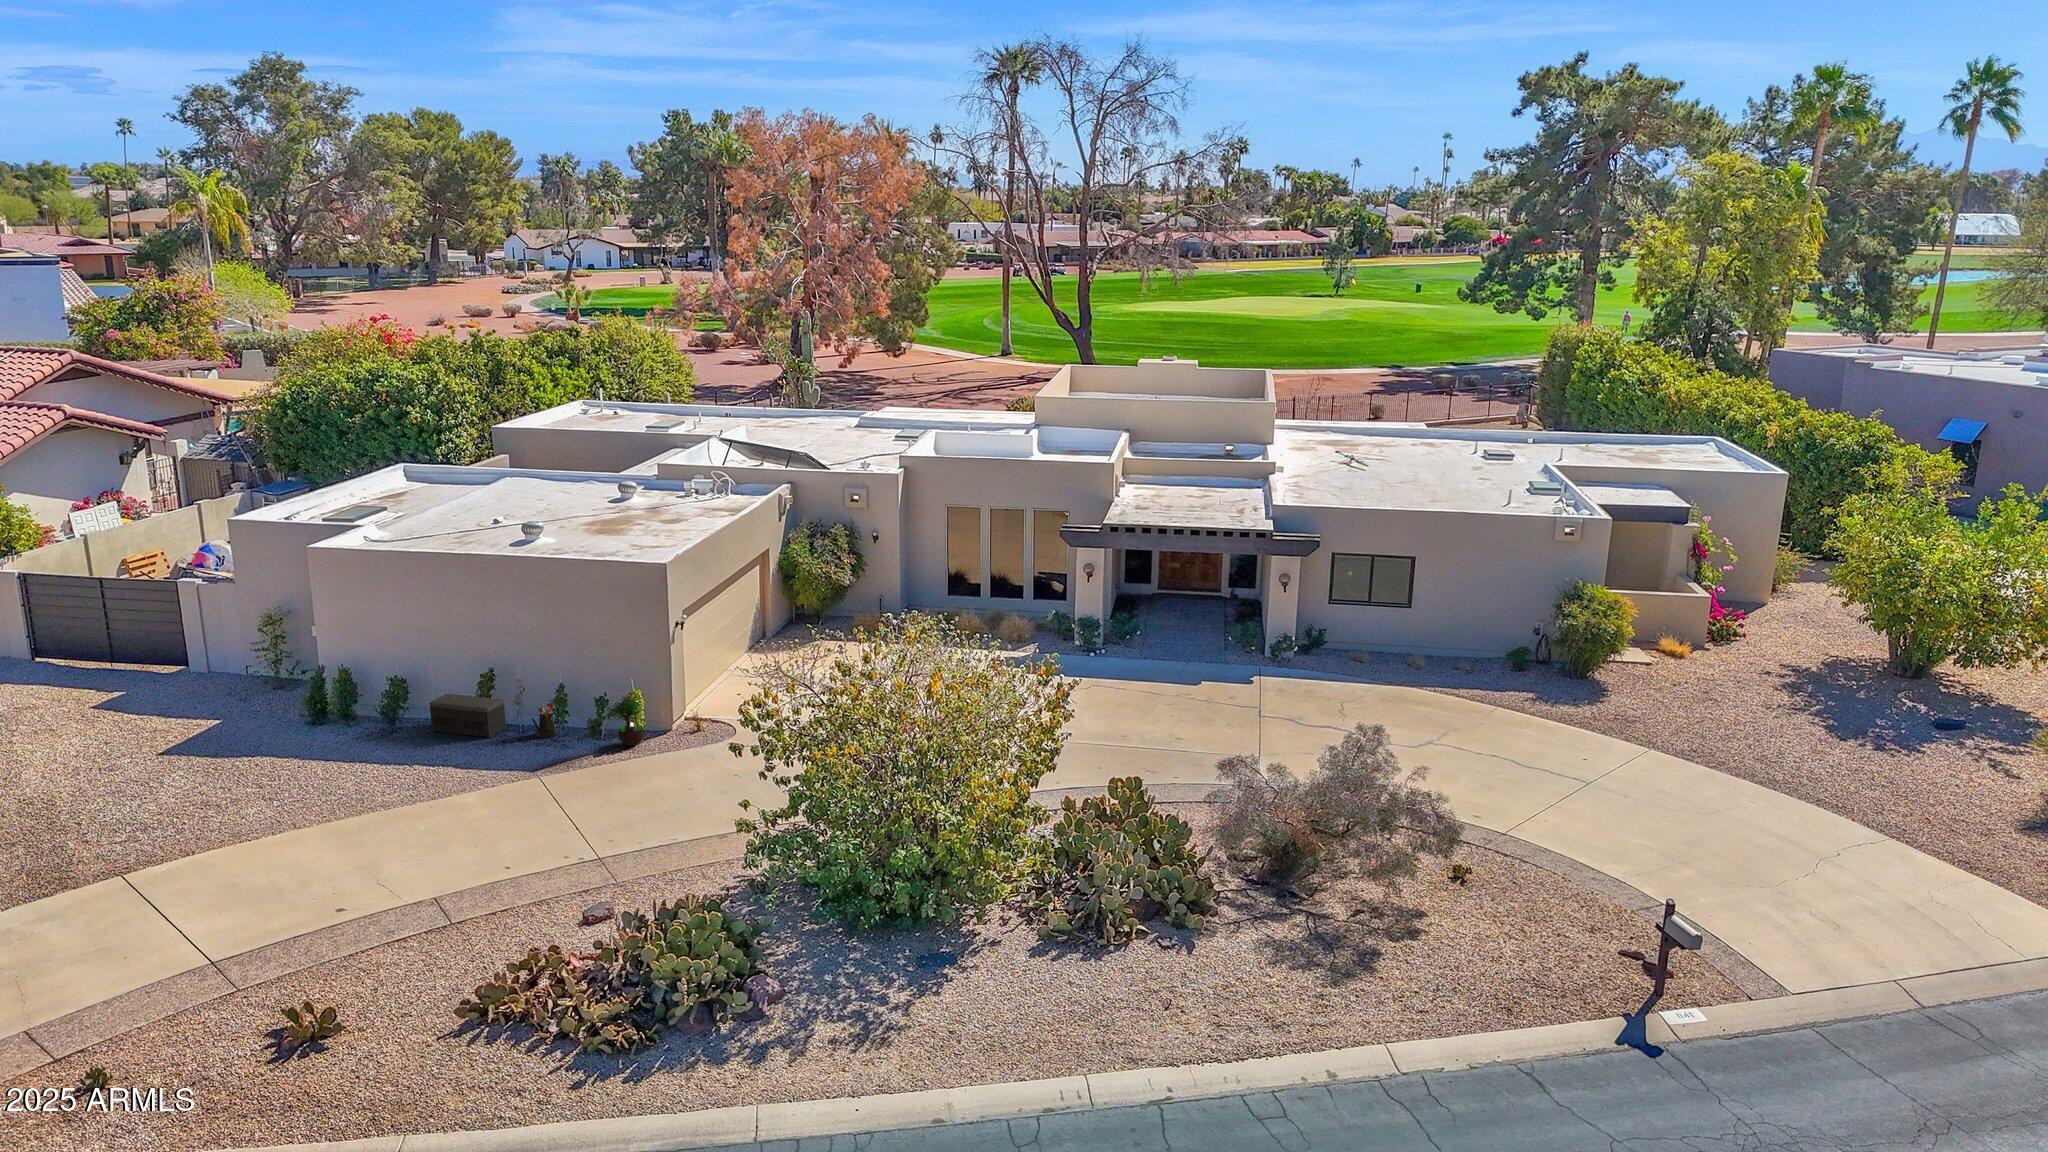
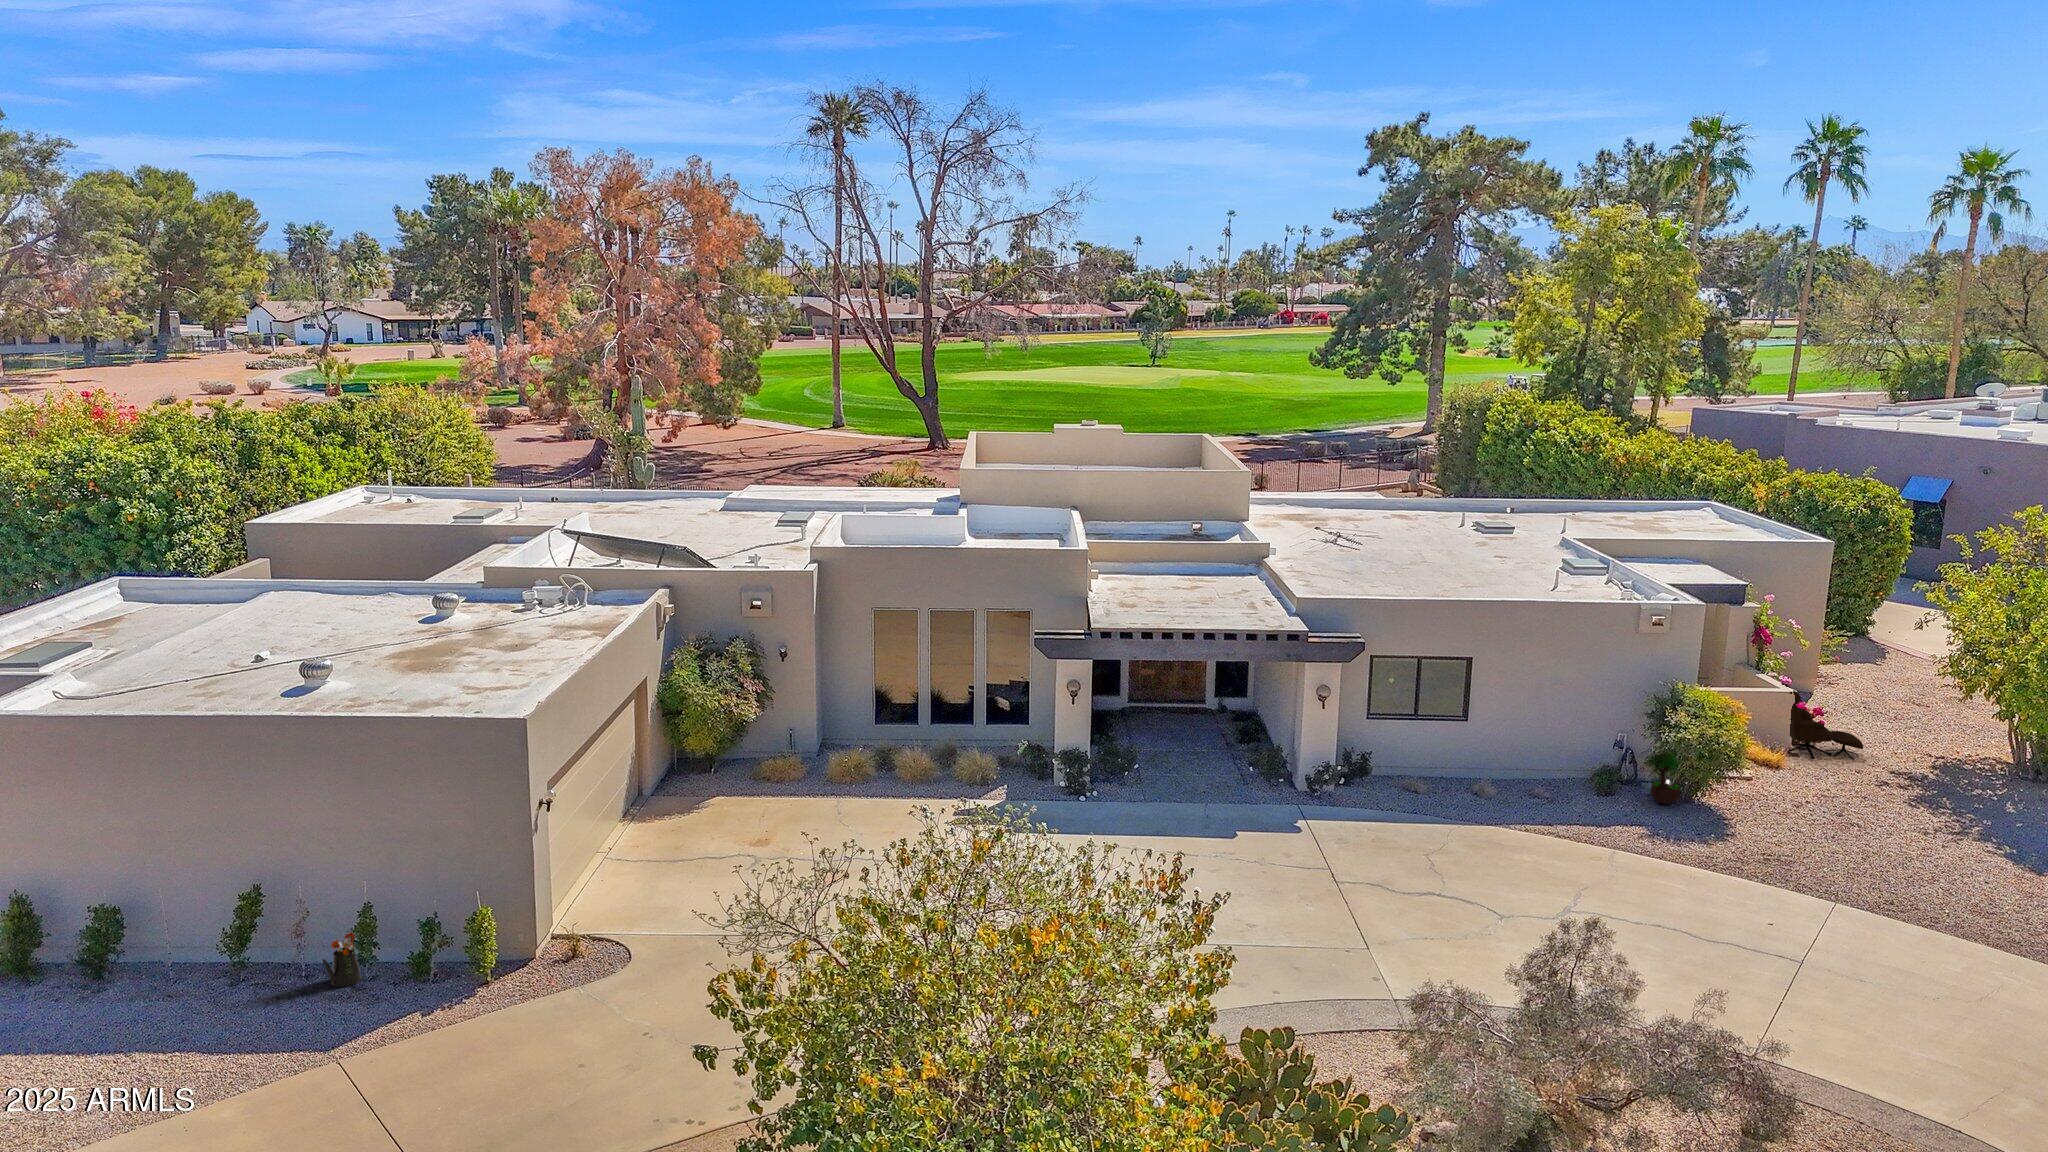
lounge chair: none [1701,591,1768,657] -> present [1781,683,1863,760]
storage bench: present [429,694,506,738] -> none [156,926,280,993]
potted tree: present [610,696,644,746] -> present [1645,750,1680,804]

